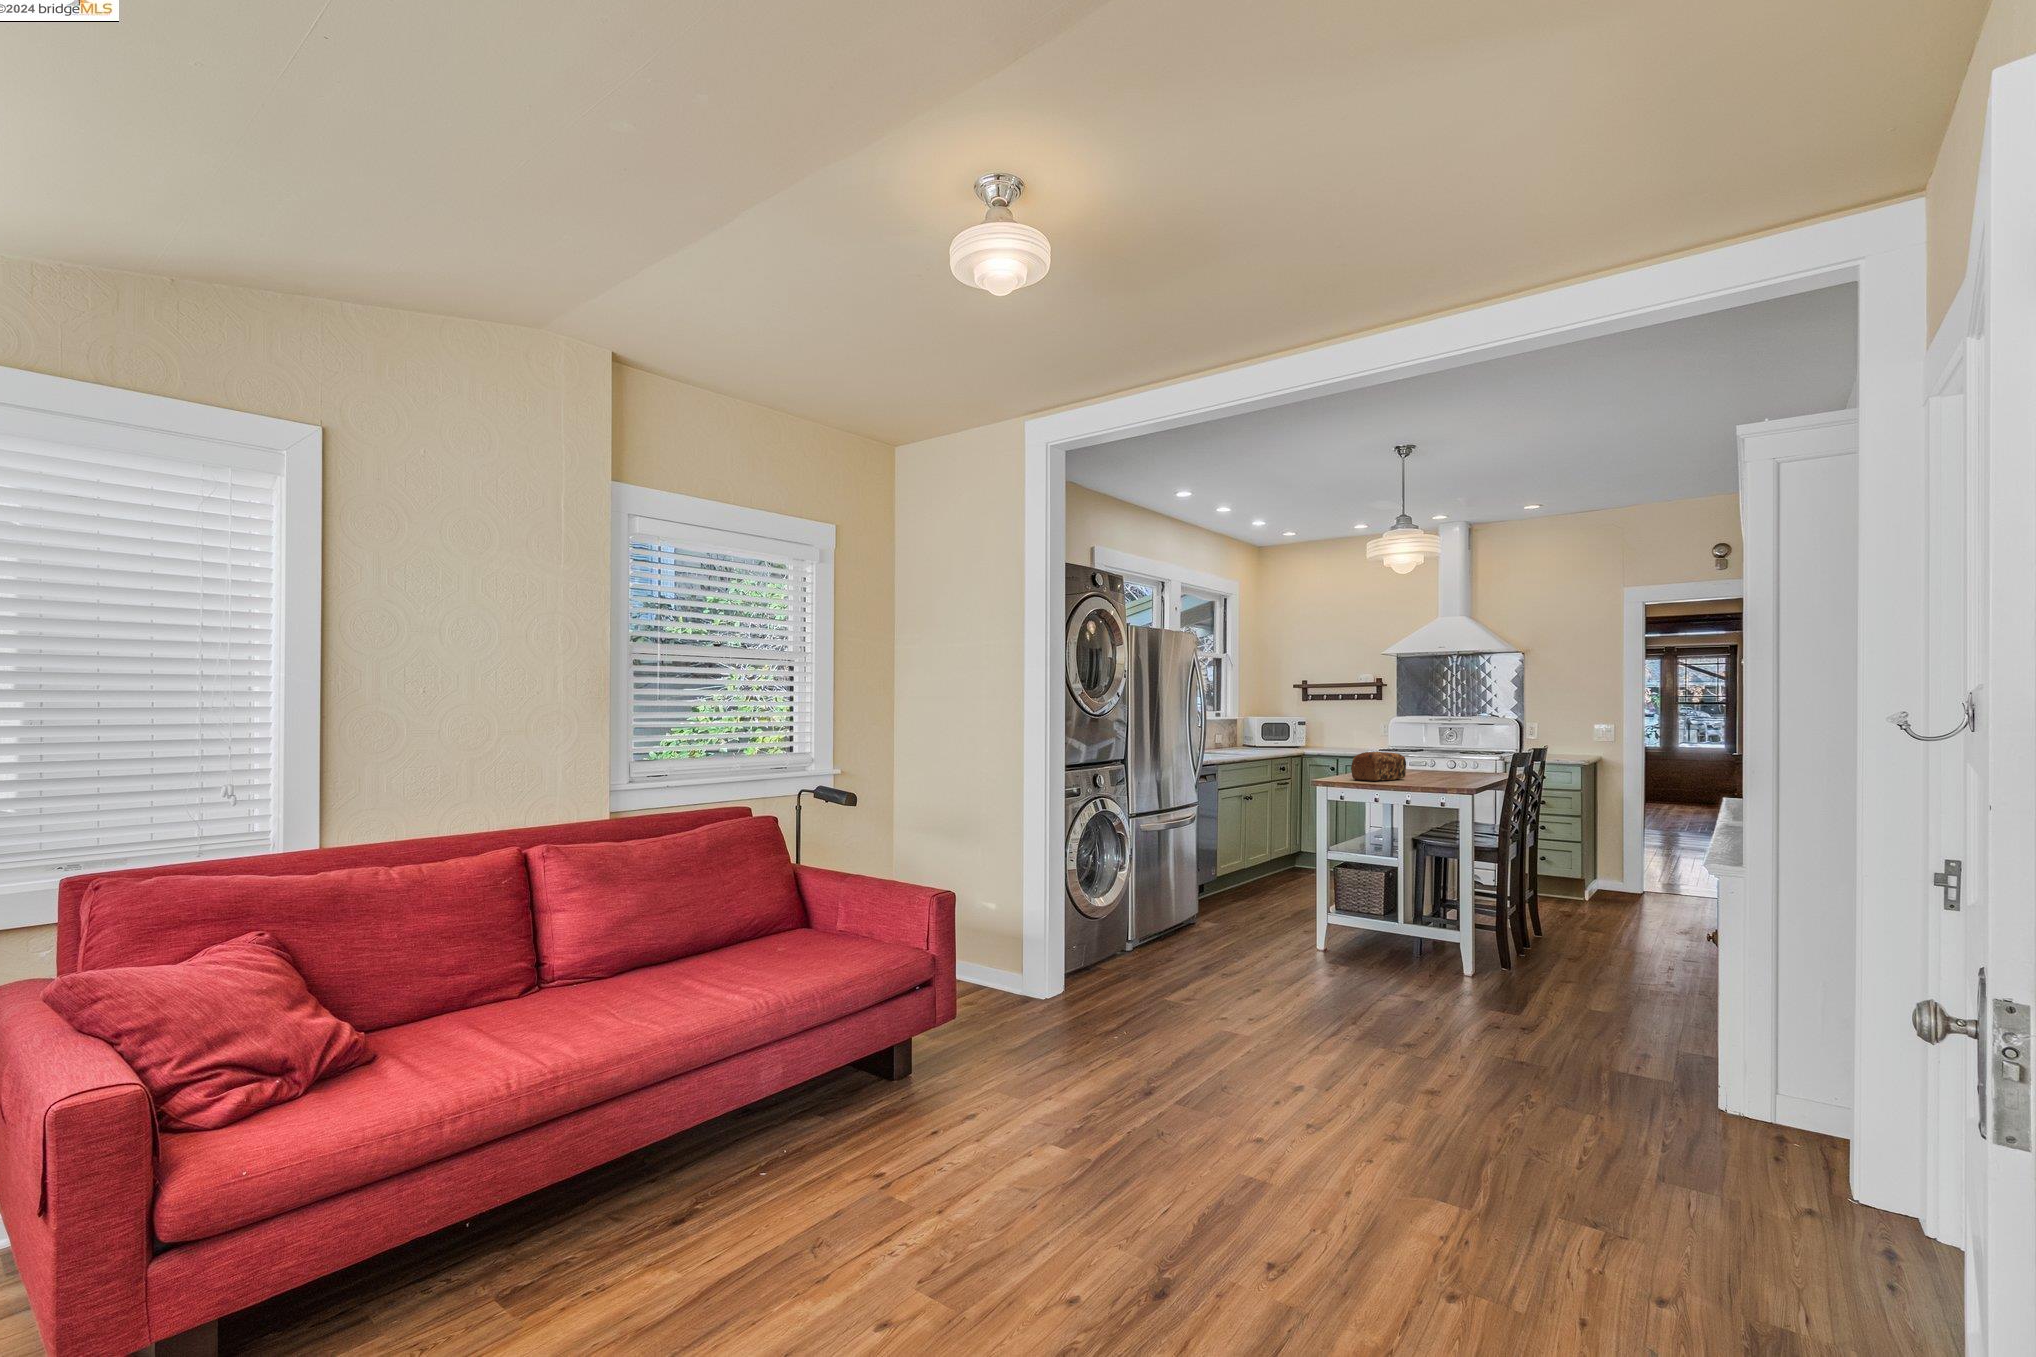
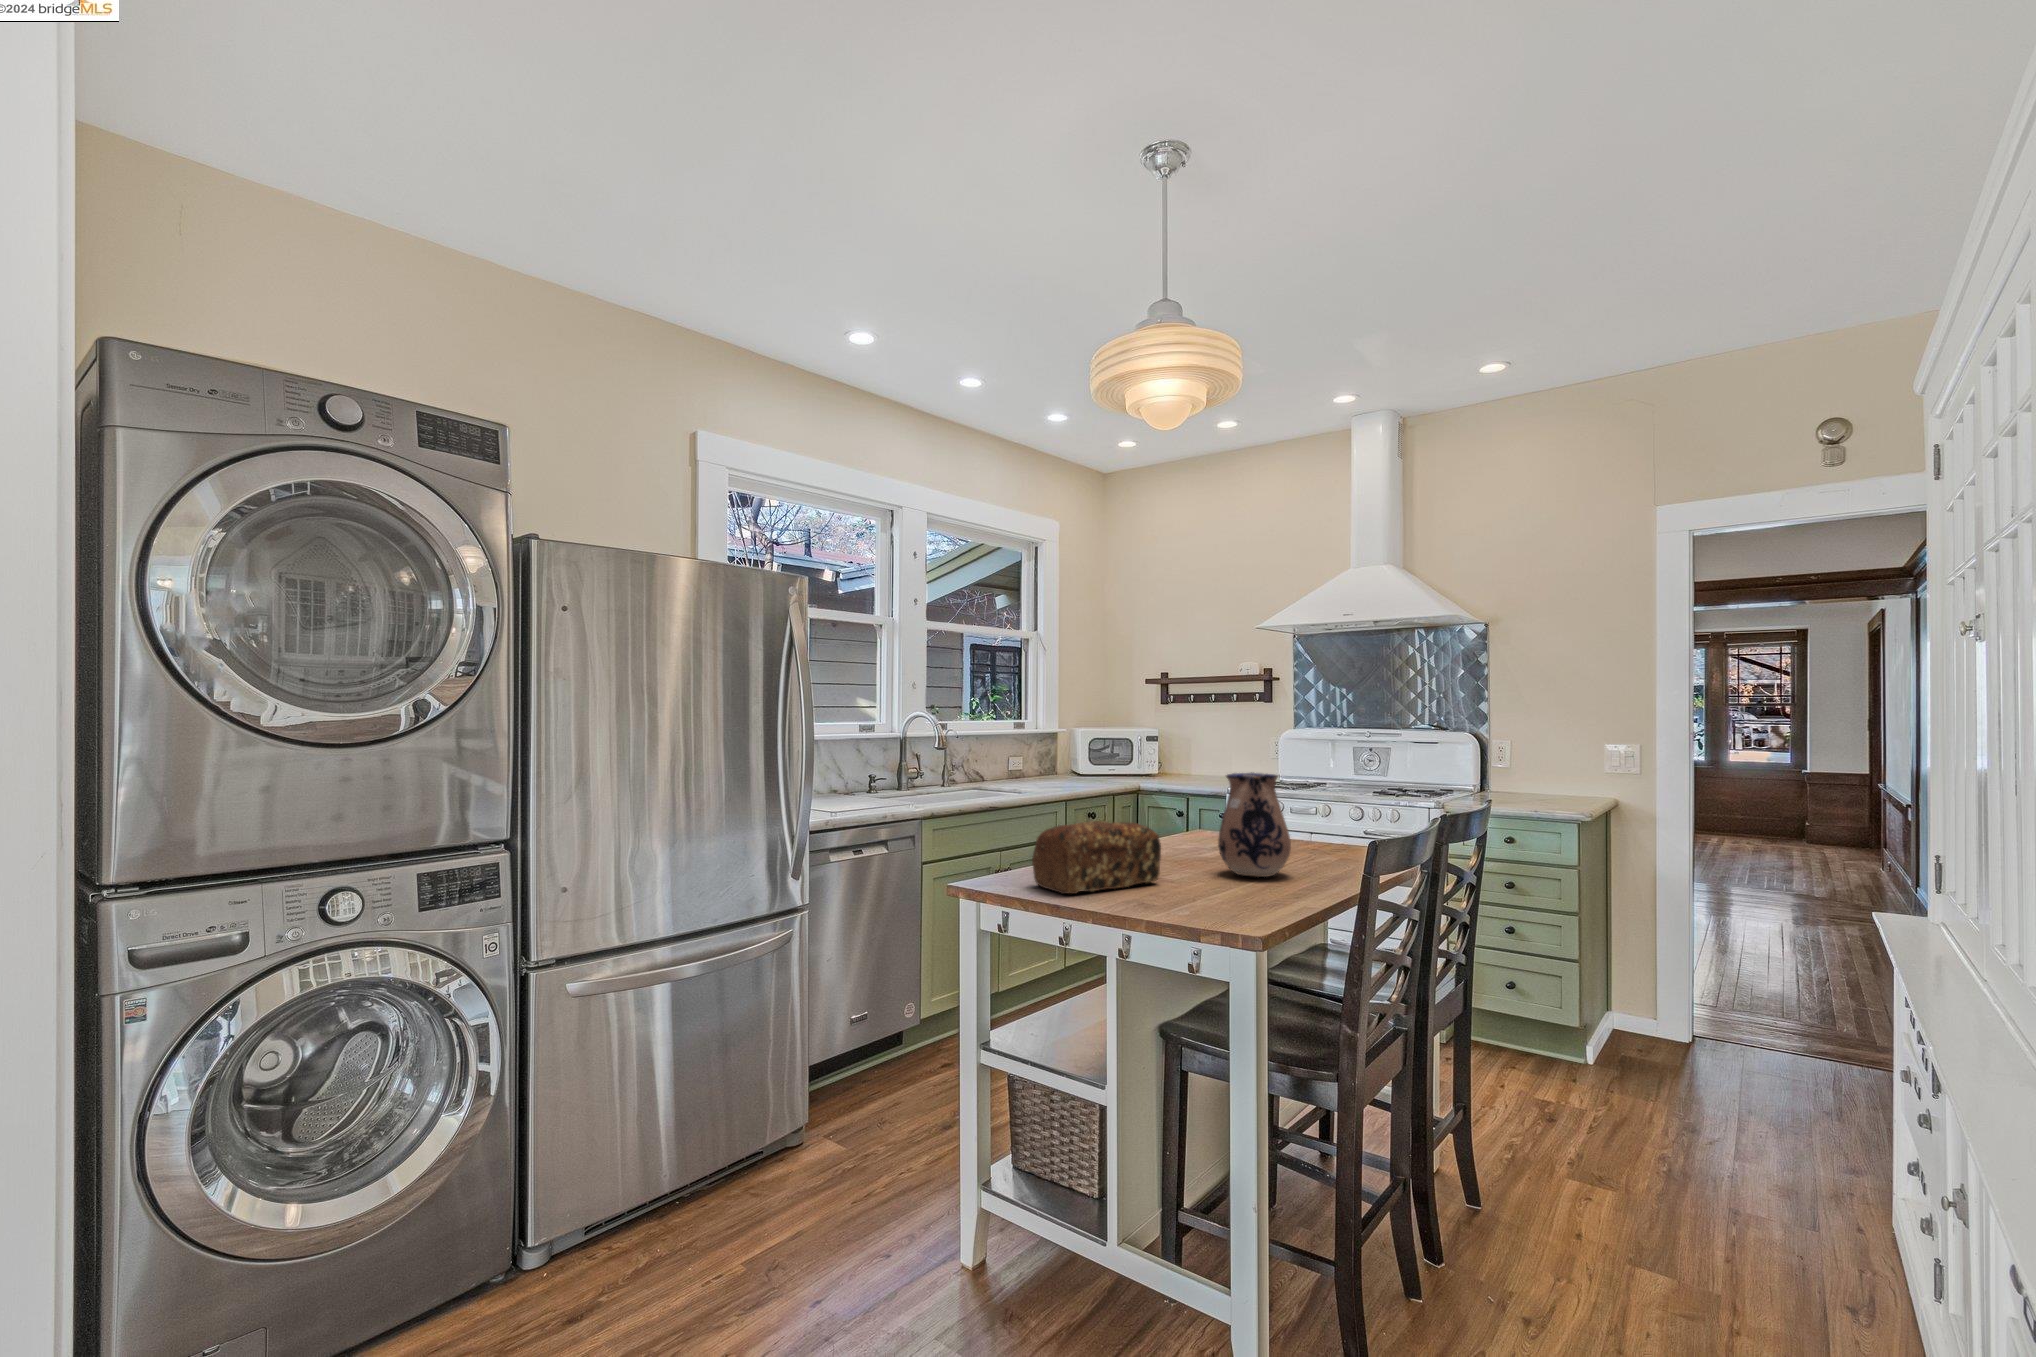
ceramic pitcher: none [1425,731,1460,778] -> present [1218,772,1291,877]

